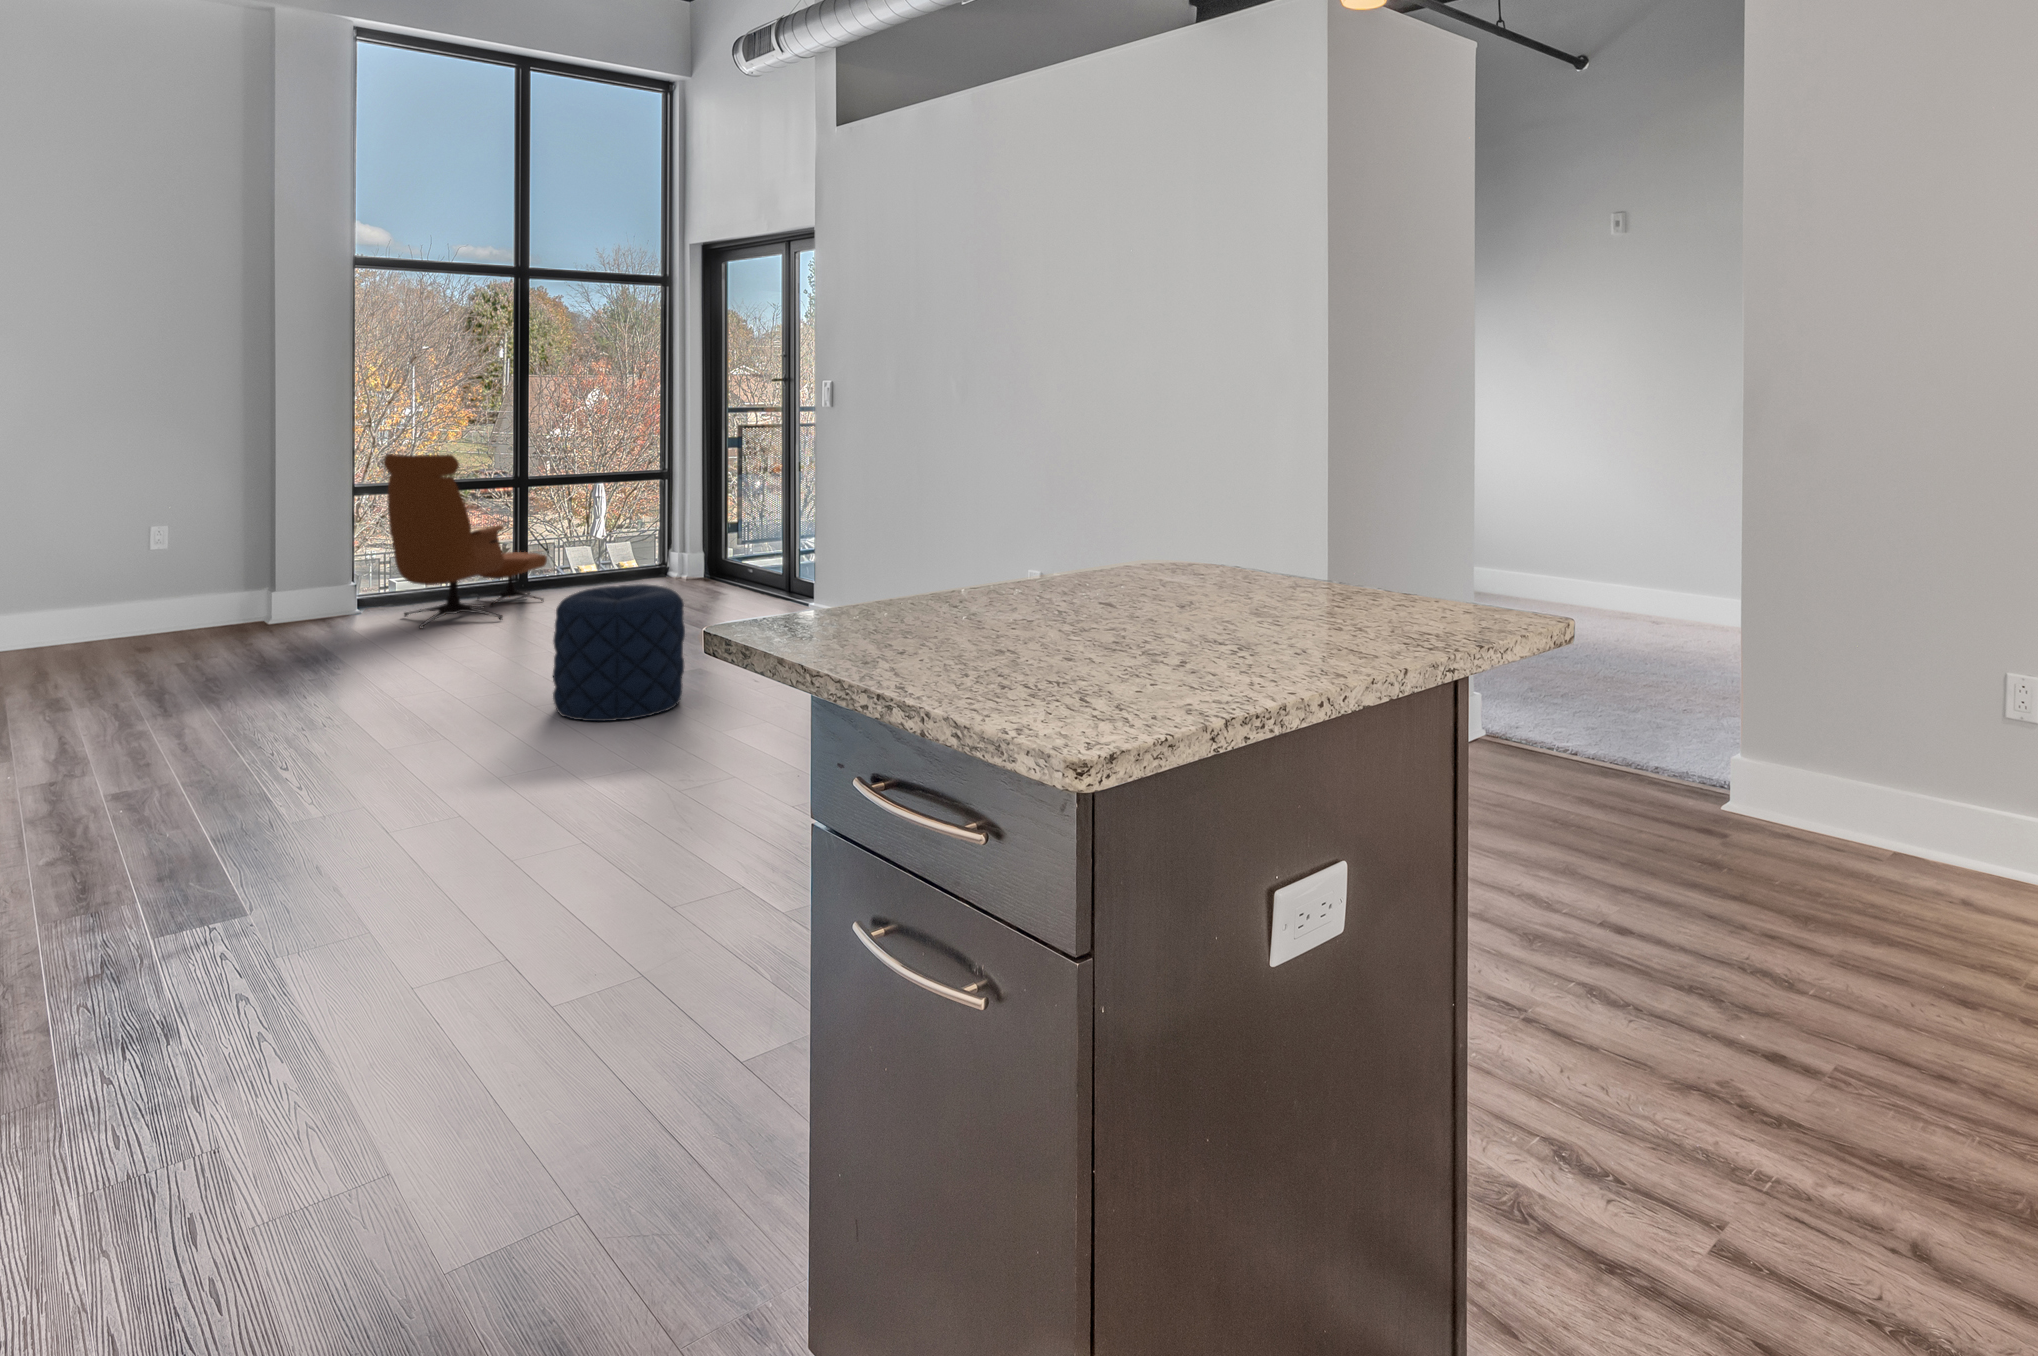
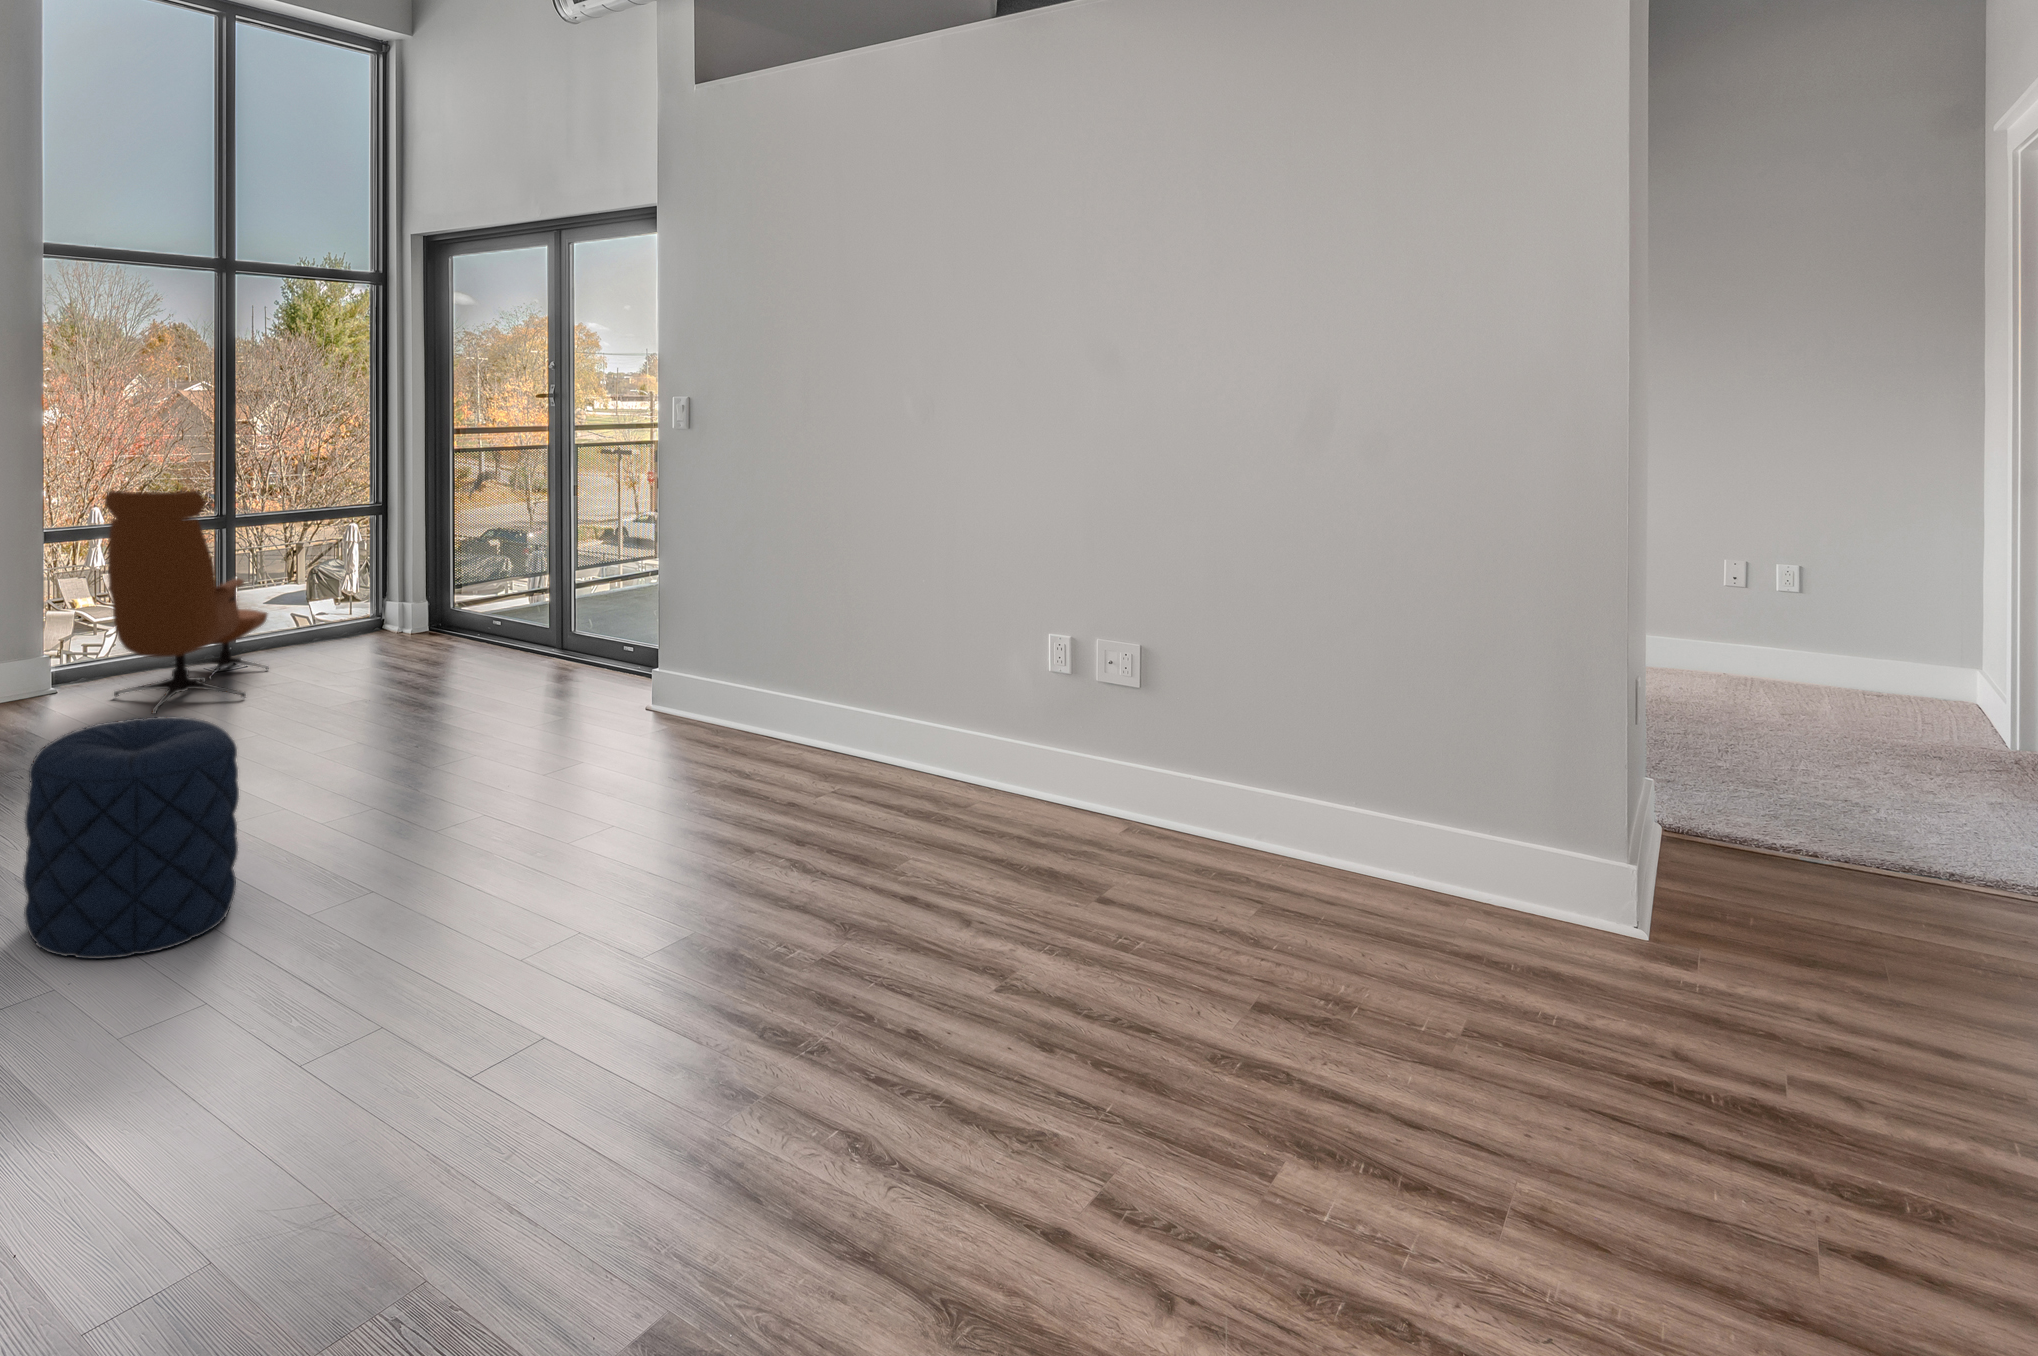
pouf: present [553,584,685,721] -> present [23,716,239,959]

